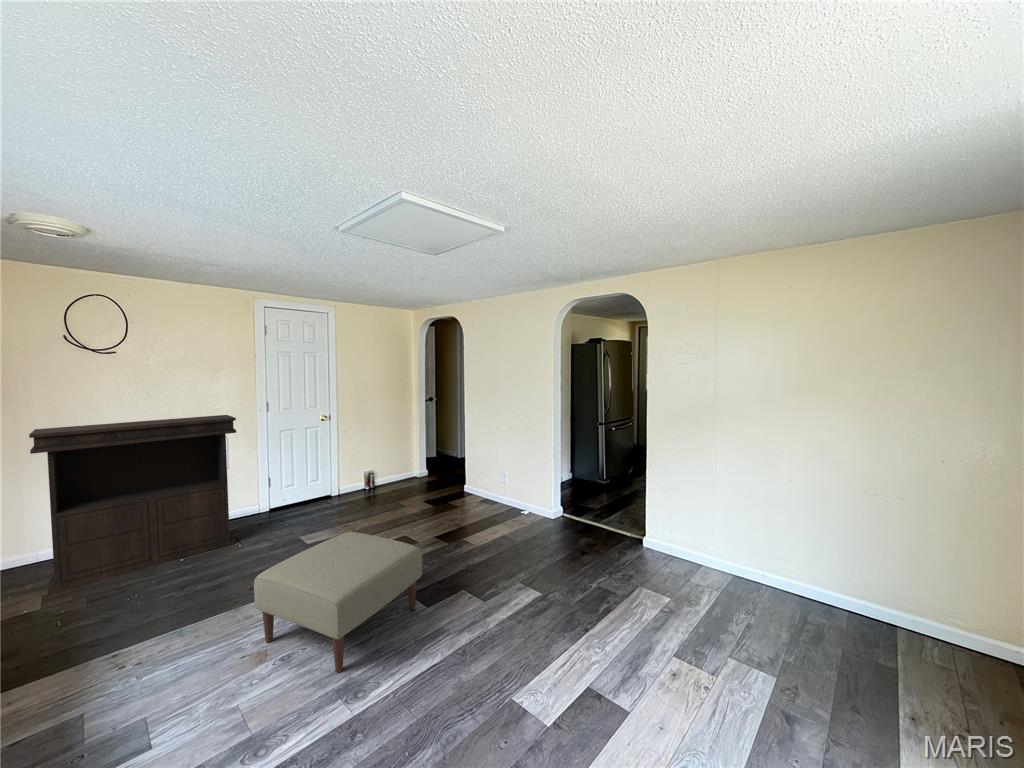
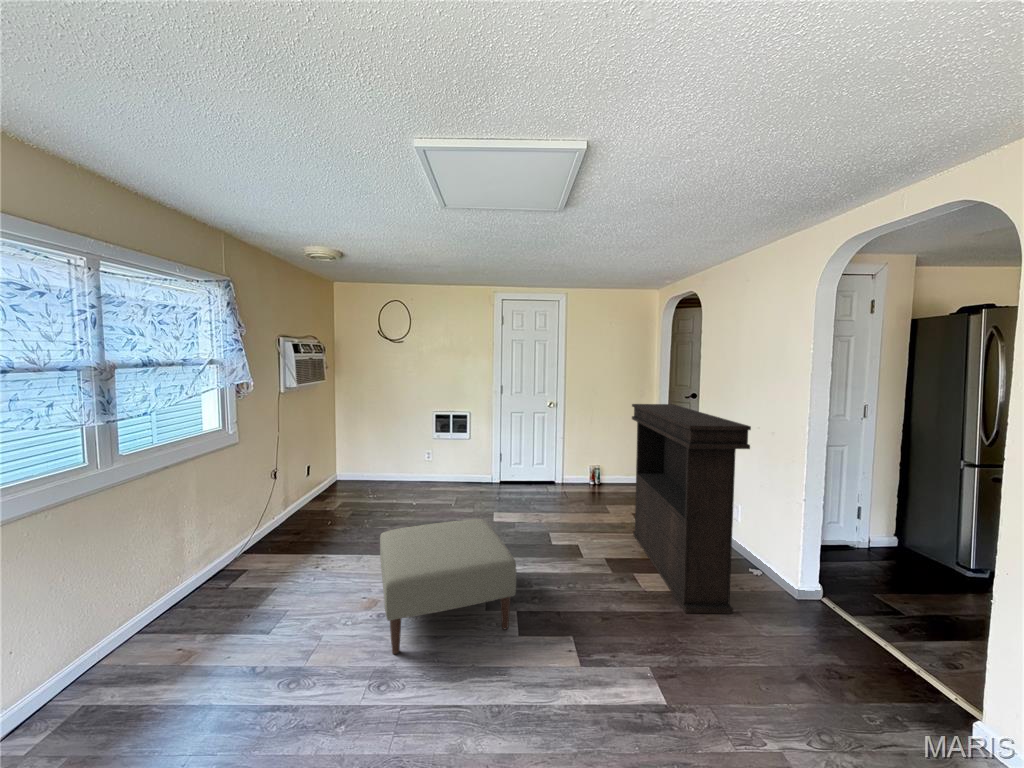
console table: present [29,415,236,594] -> present [632,404,751,614]

